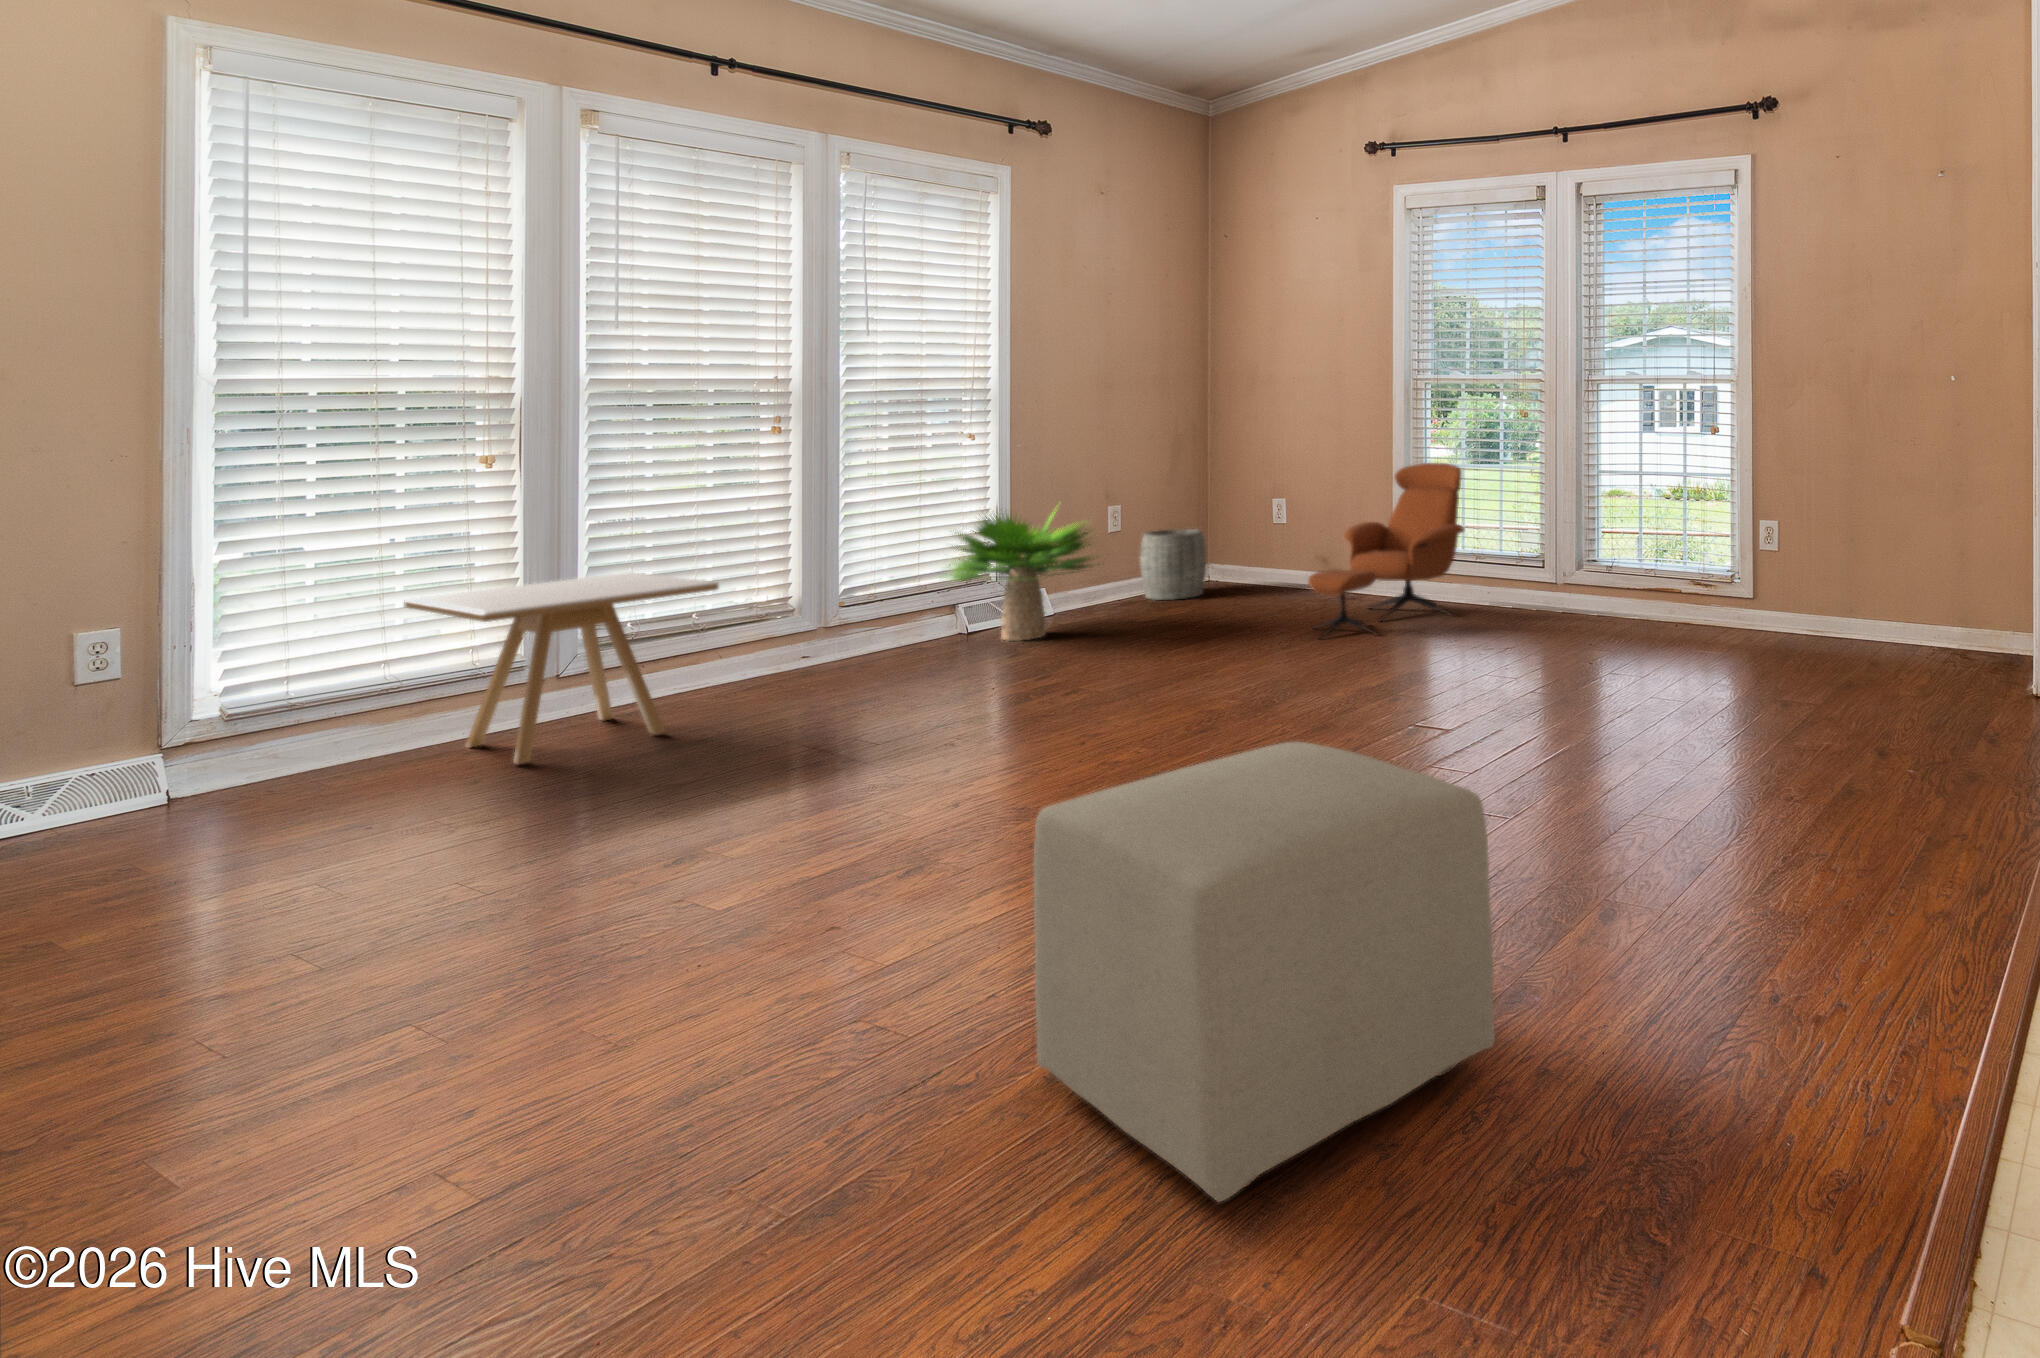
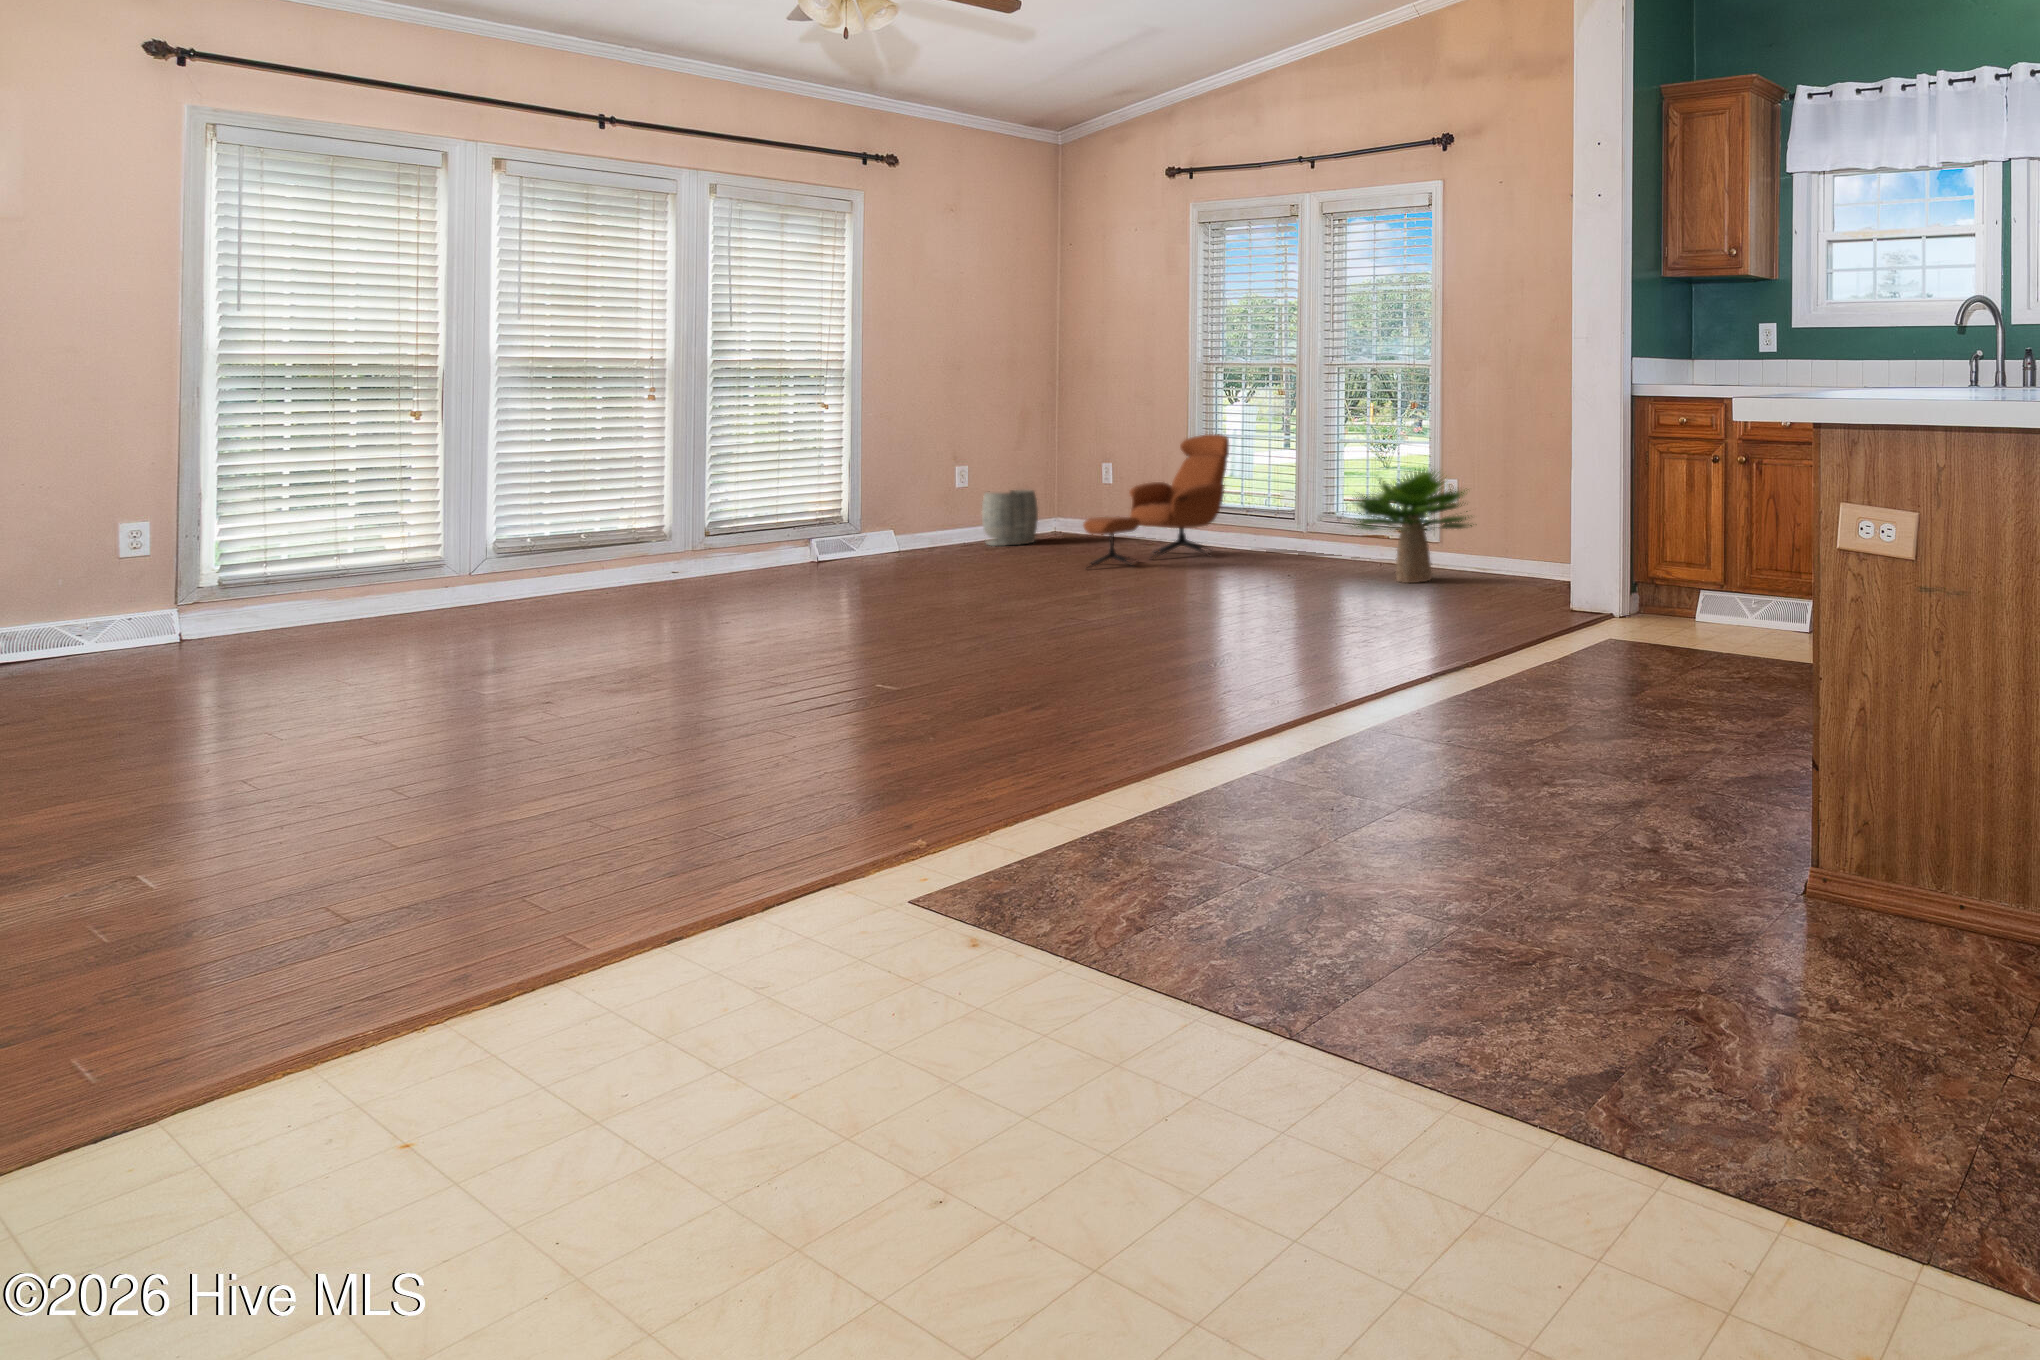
potted plant: present [945,506,1099,641] -> present [1353,469,1474,583]
side table: present [404,572,719,764] -> none [358,502,583,628]
ottoman: present [1034,742,1495,1202] -> none [633,572,901,783]

